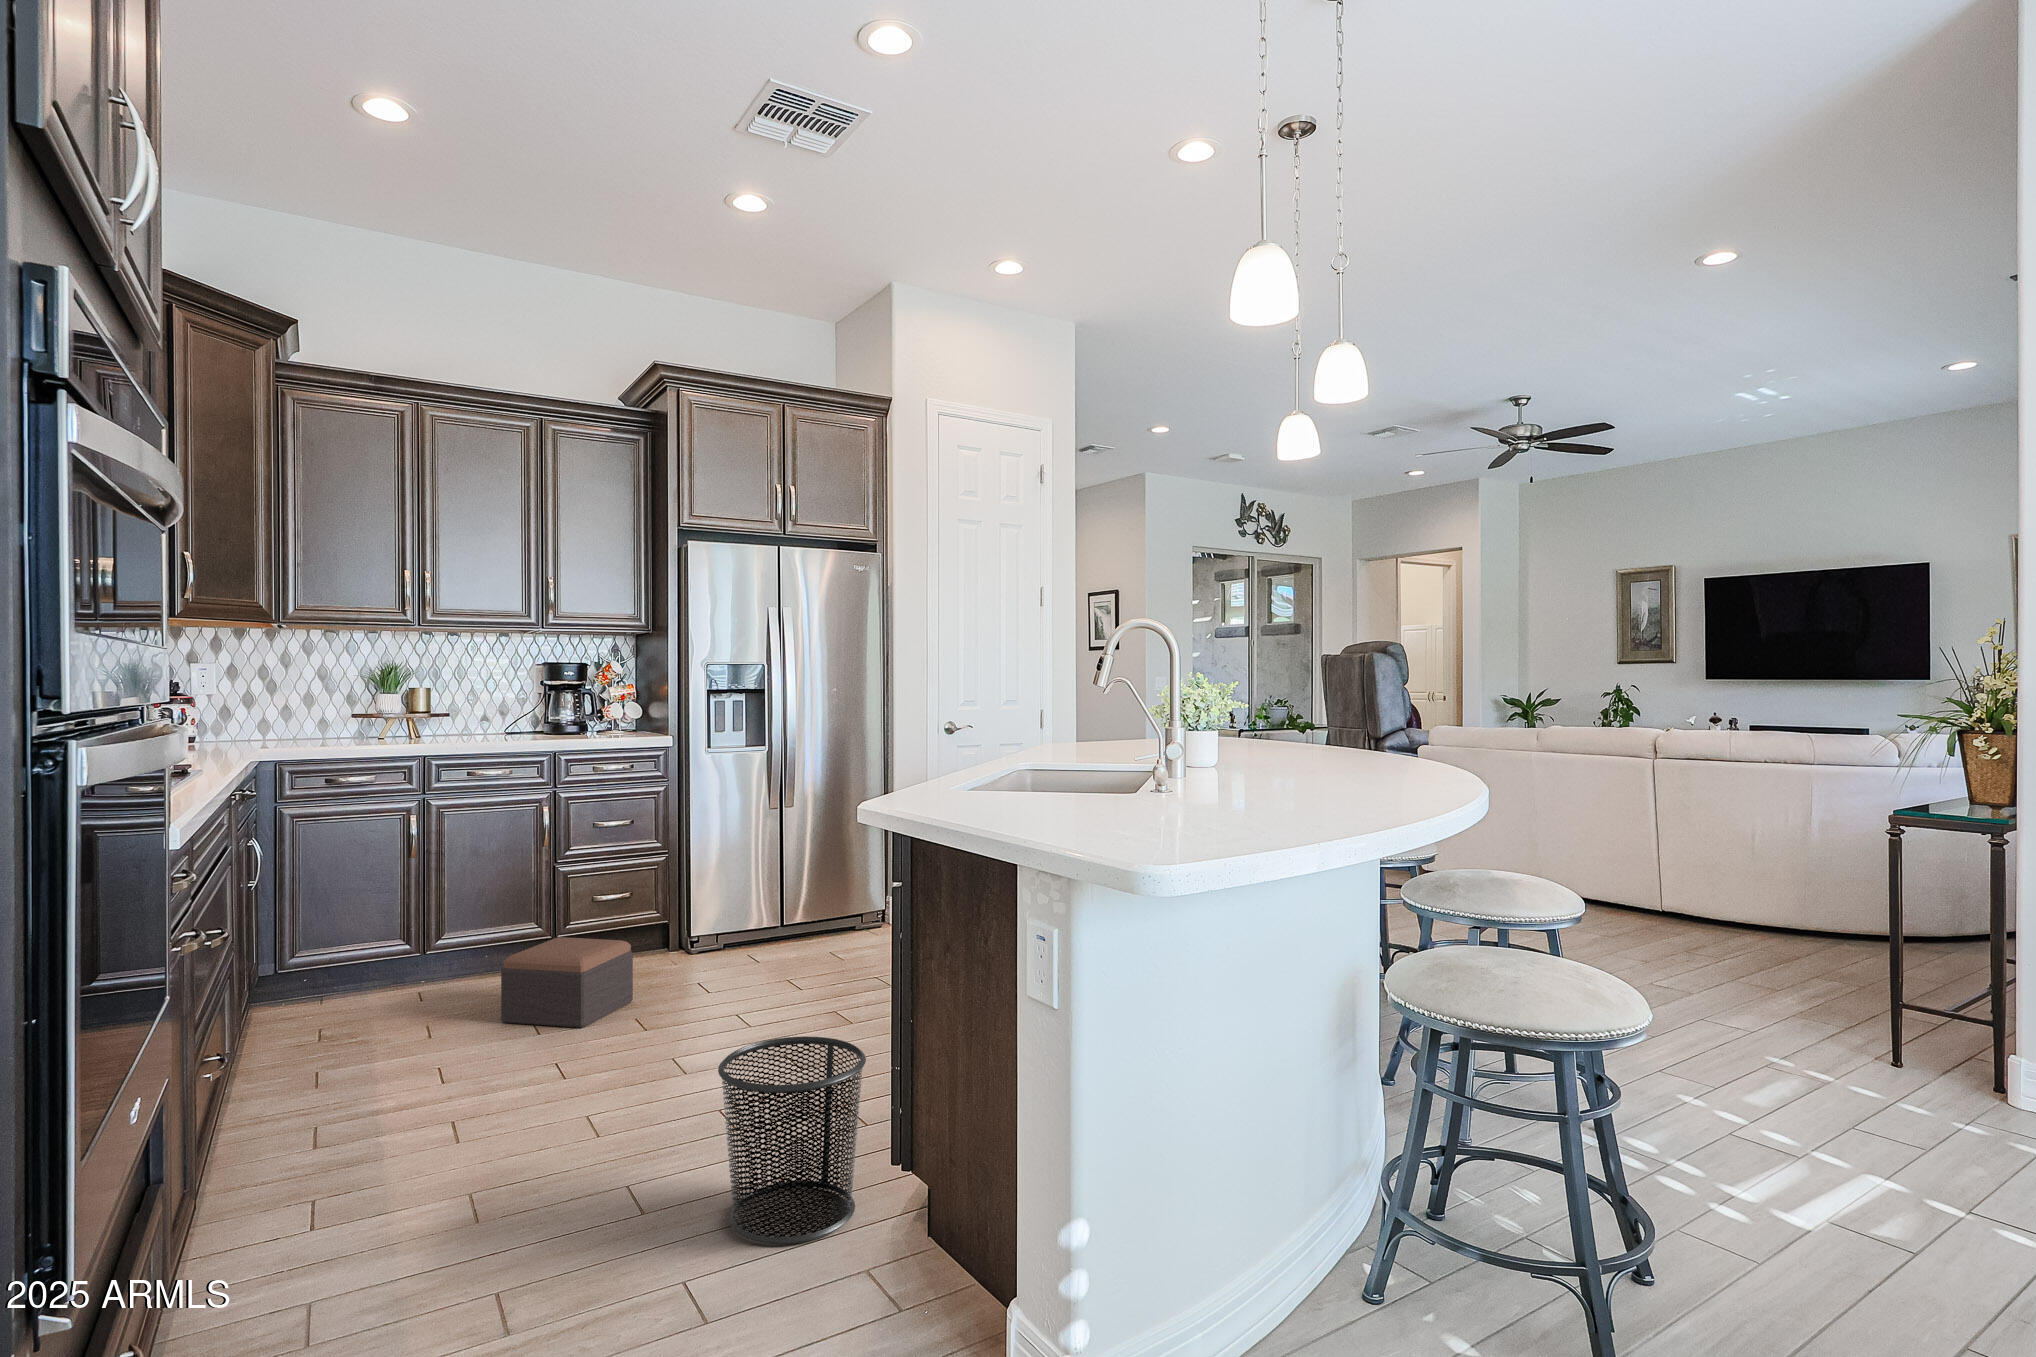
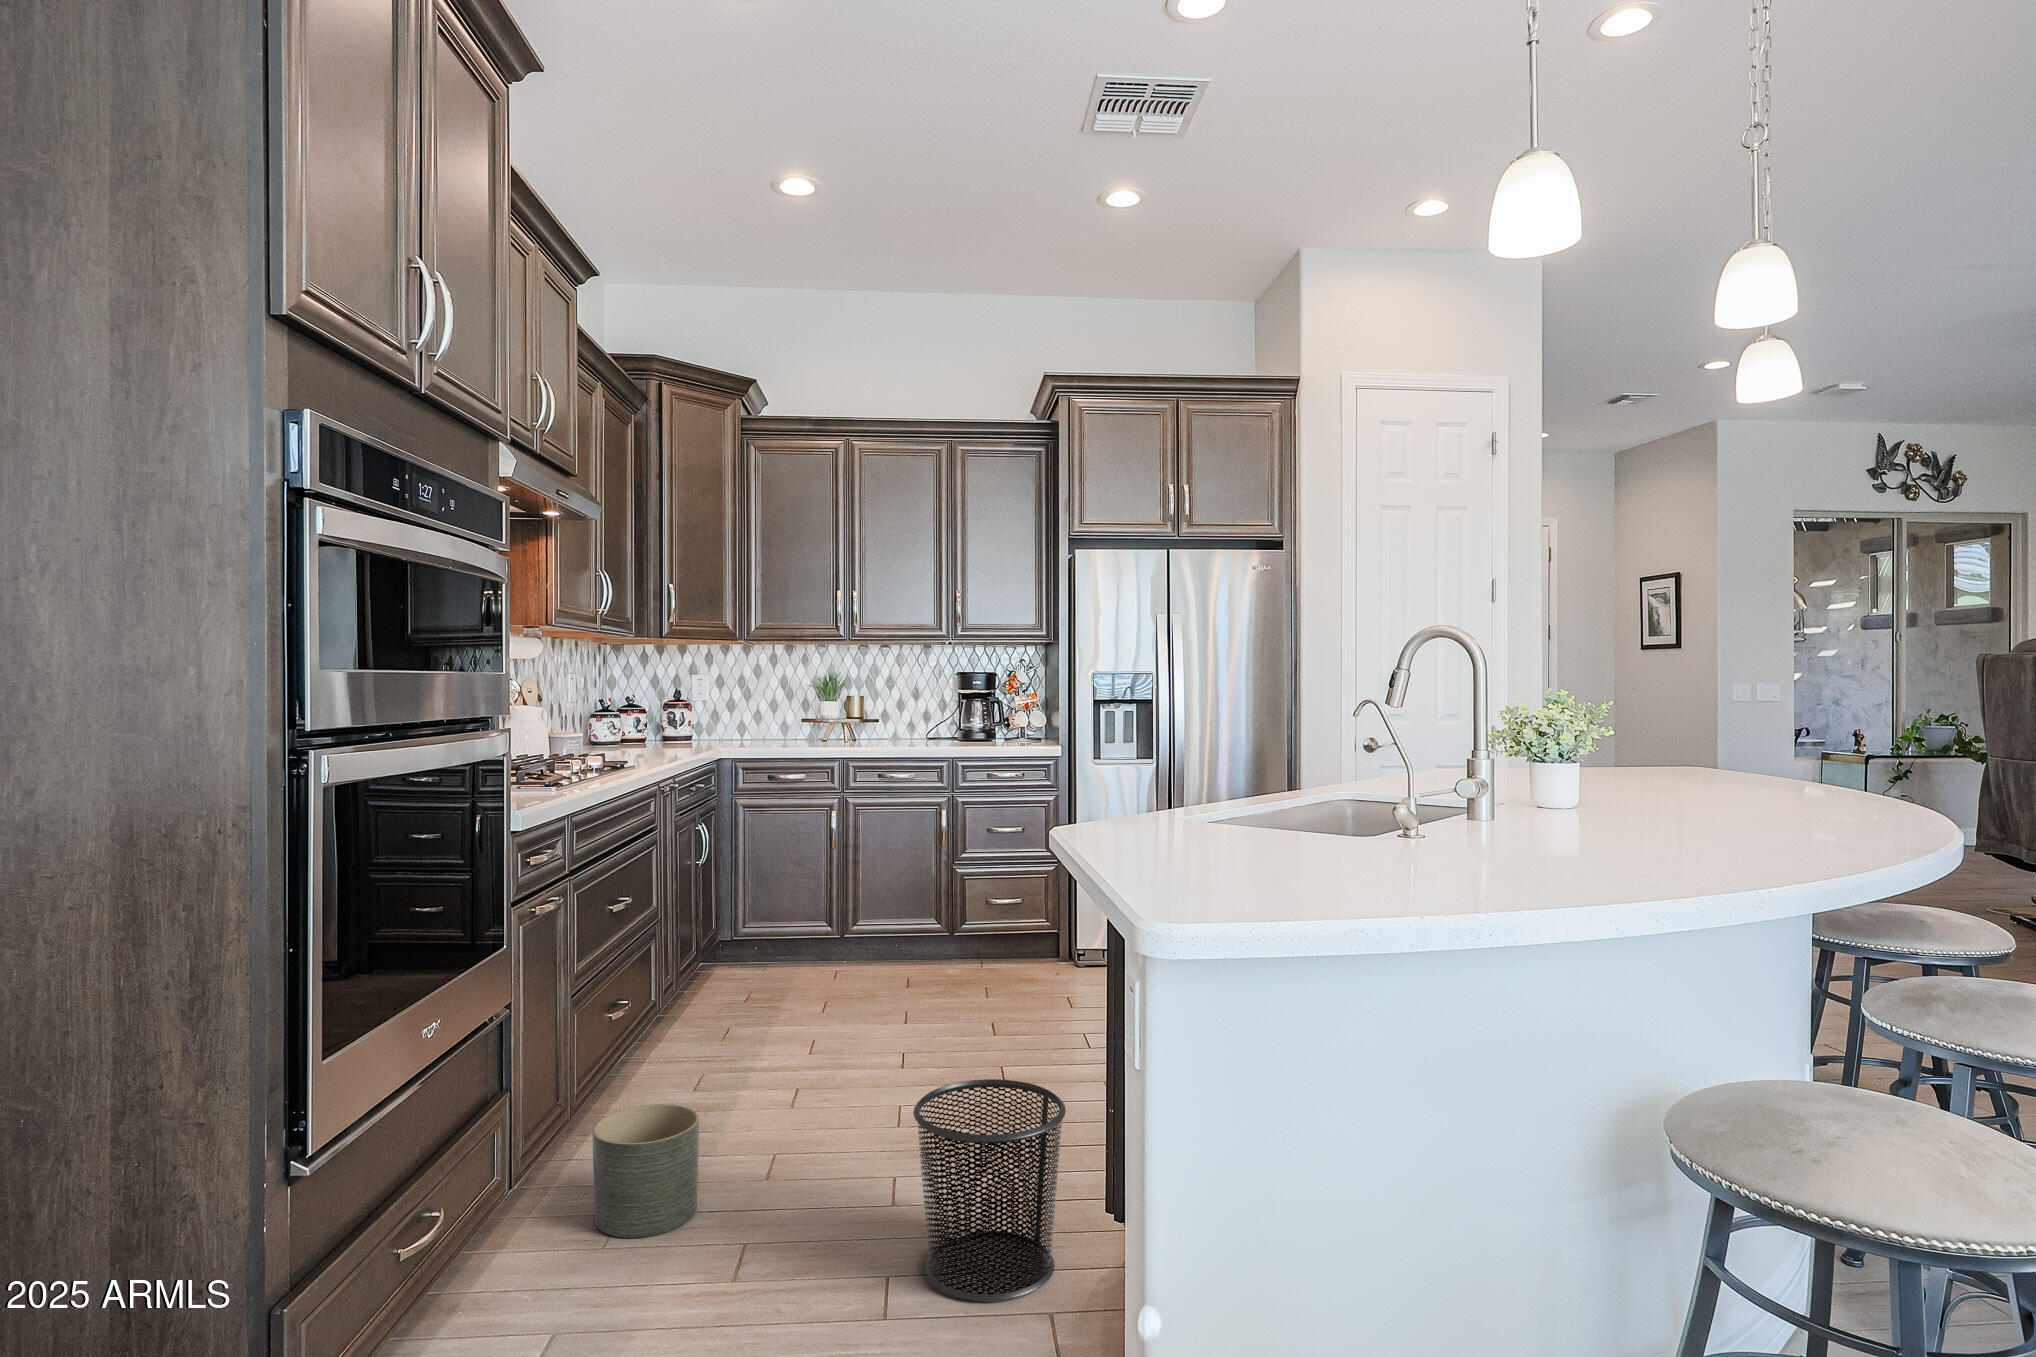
footstool: present [501,937,633,1028] -> none [877,938,996,1029]
planter: none [307,1131,440,1288] -> present [593,1104,699,1238]

